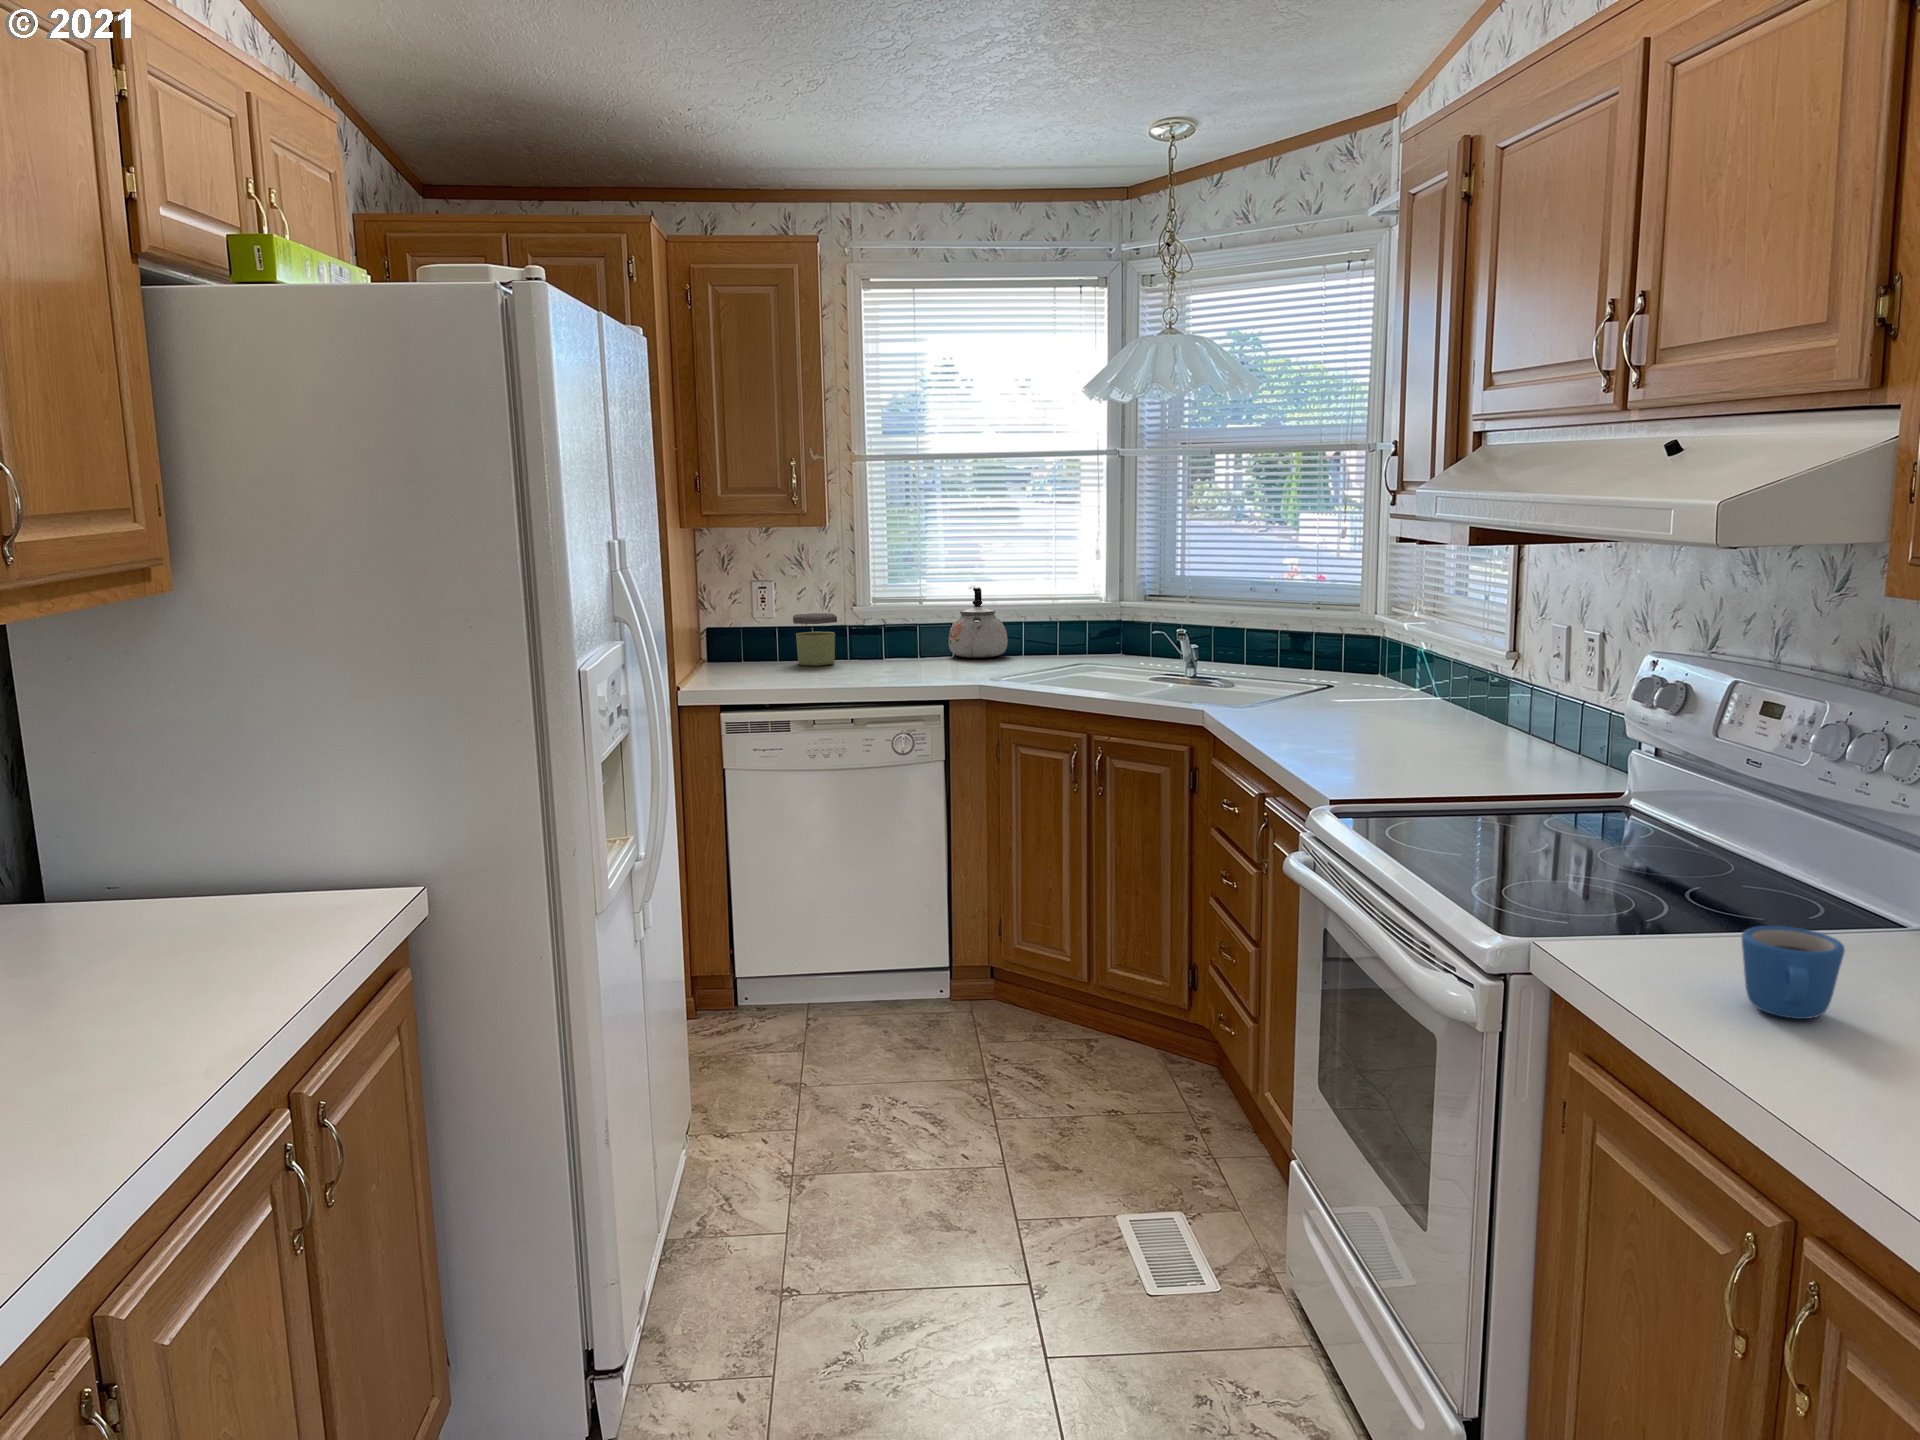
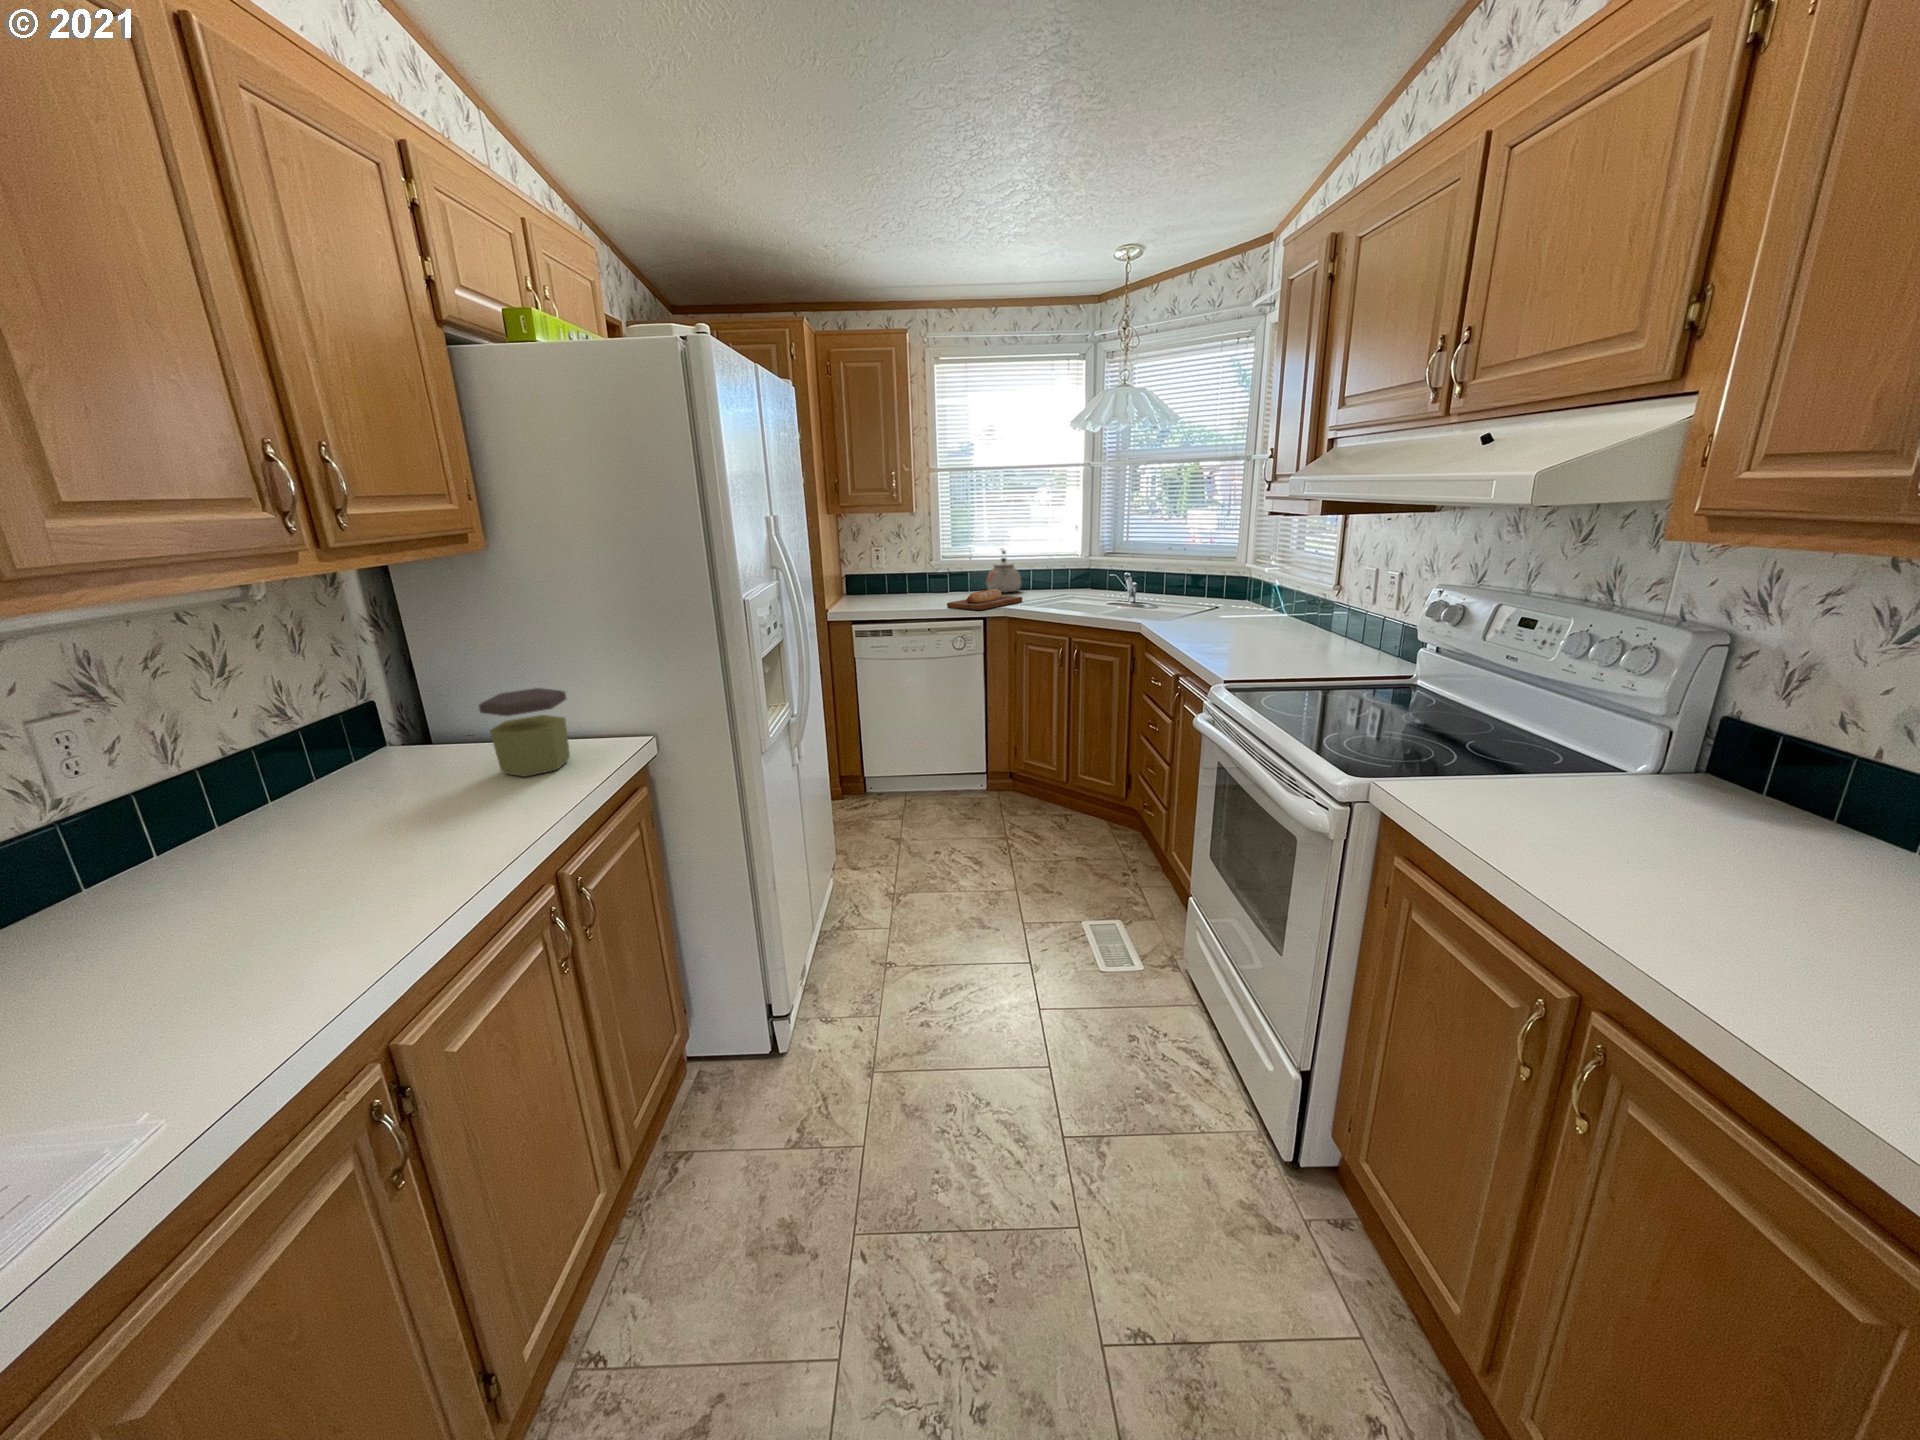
jar: present [793,613,837,666] -> present [479,688,570,777]
bread loaf: none [883,652,1010,687] -> present [947,589,1022,610]
mug: present [1741,926,1845,1019] -> none [1528,776,1607,841]

